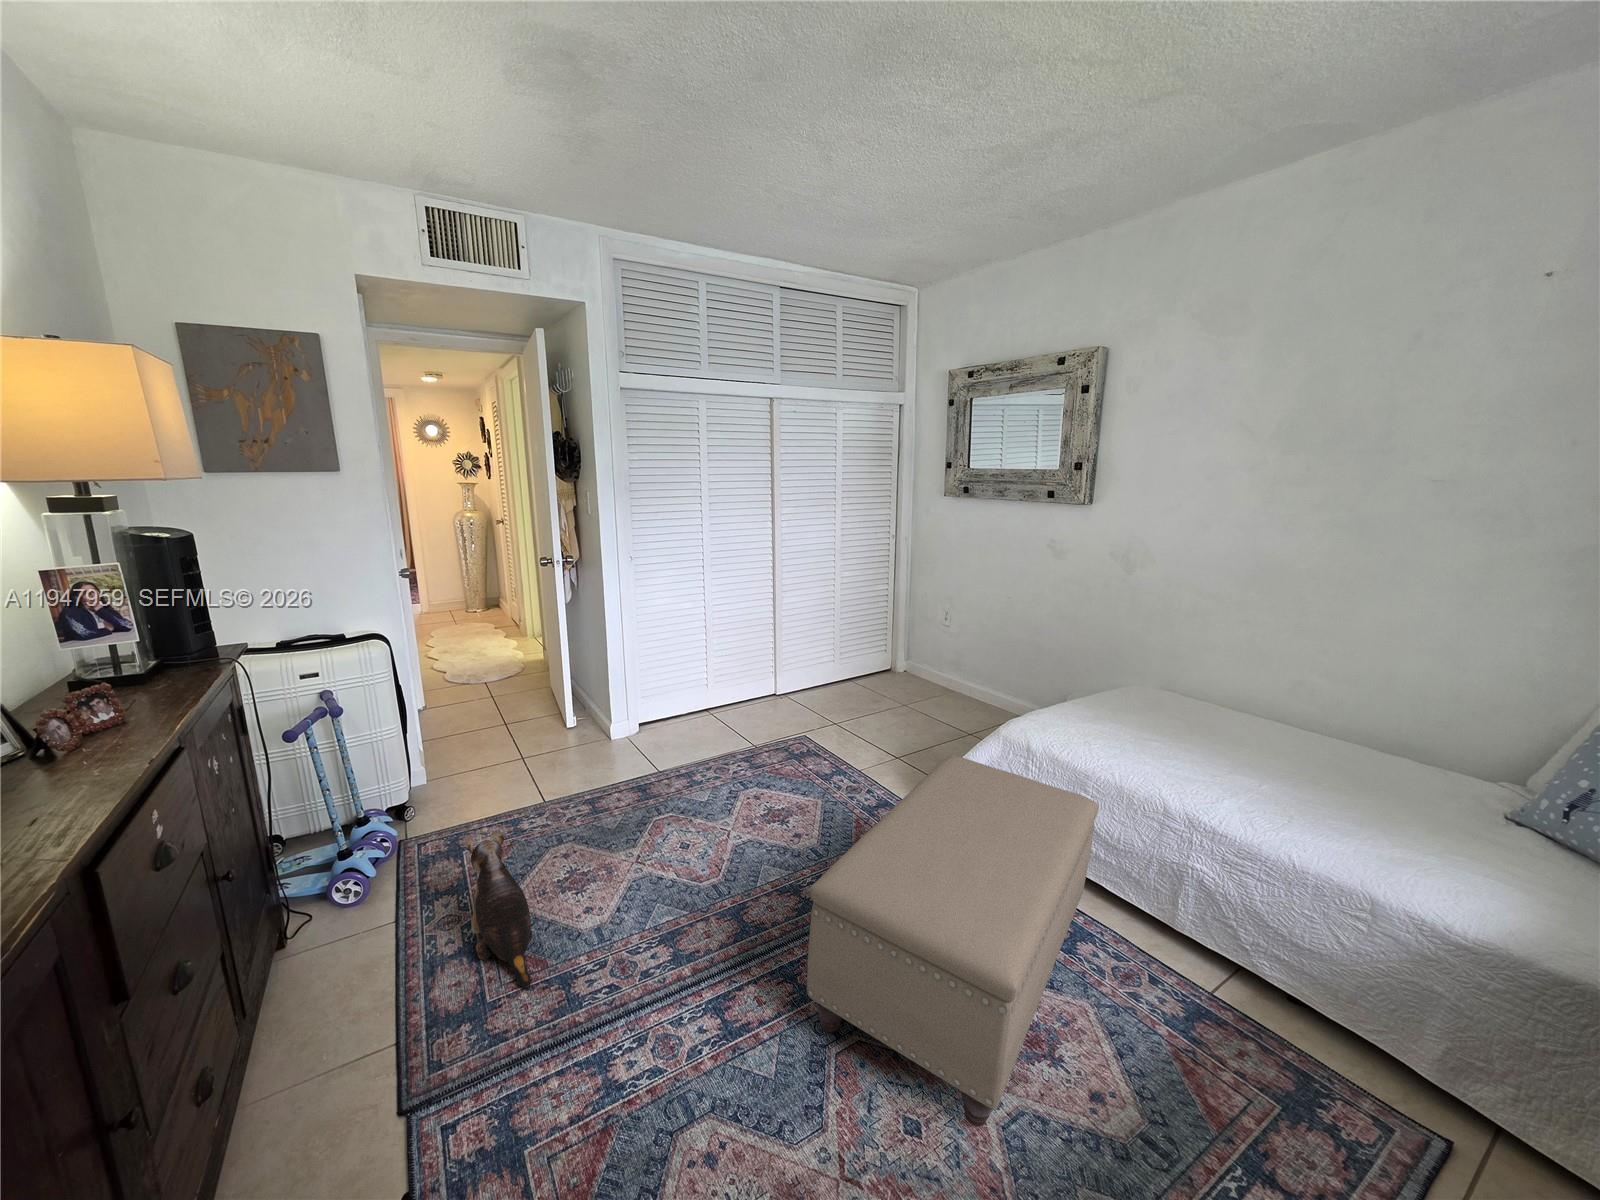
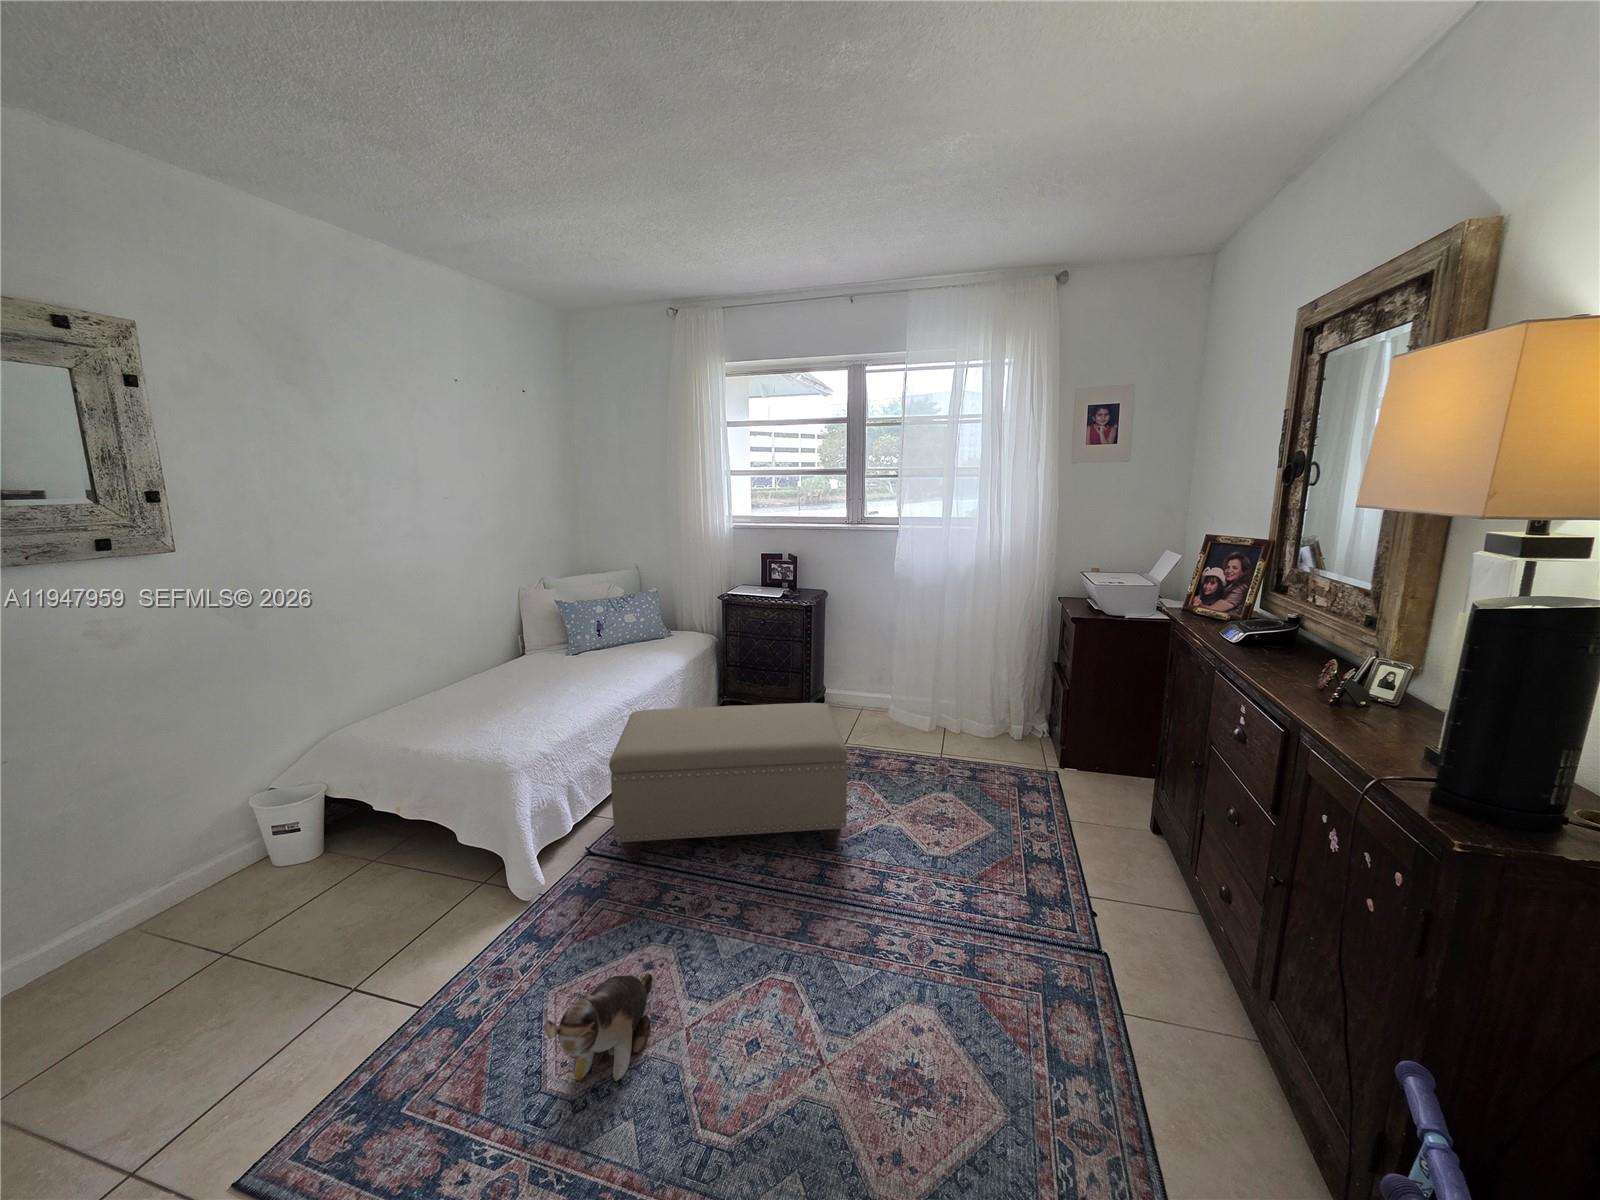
plush toy: present [465,831,532,988] -> present [545,974,653,1081]

